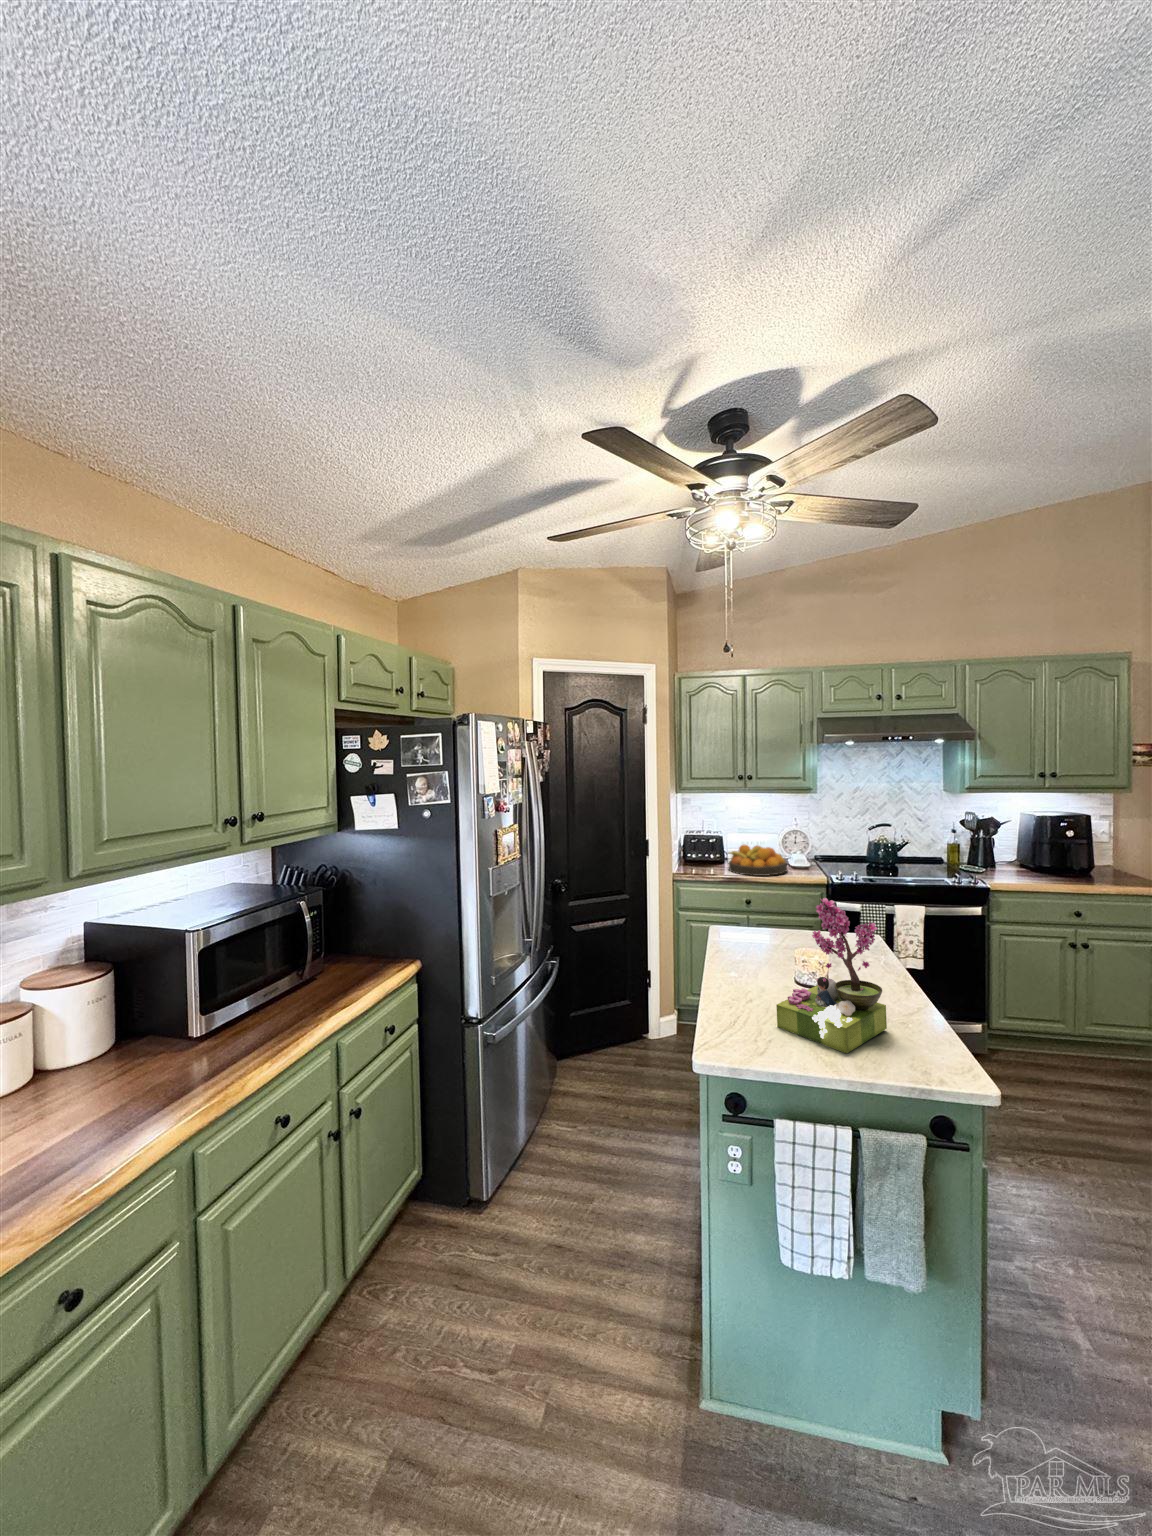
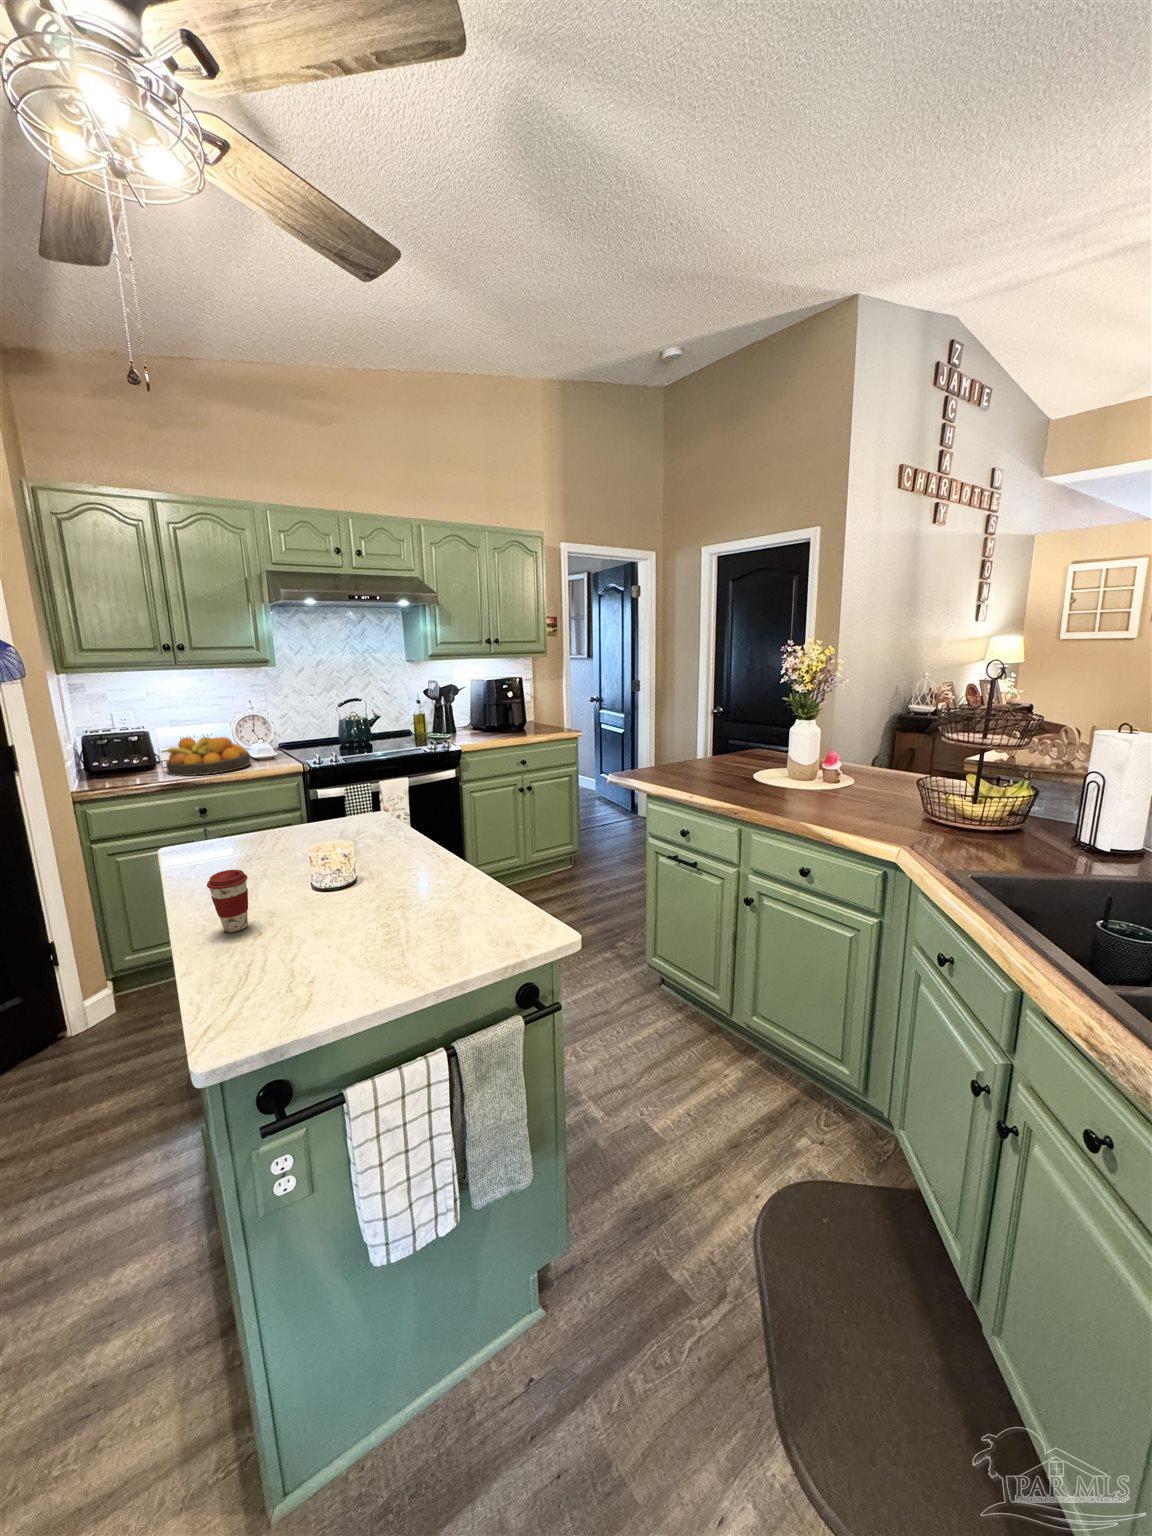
flower arrangement: present [776,898,887,1053] -> none [303,758,444,957]
coffee cup: none [728,954,752,996] -> present [207,870,248,932]

